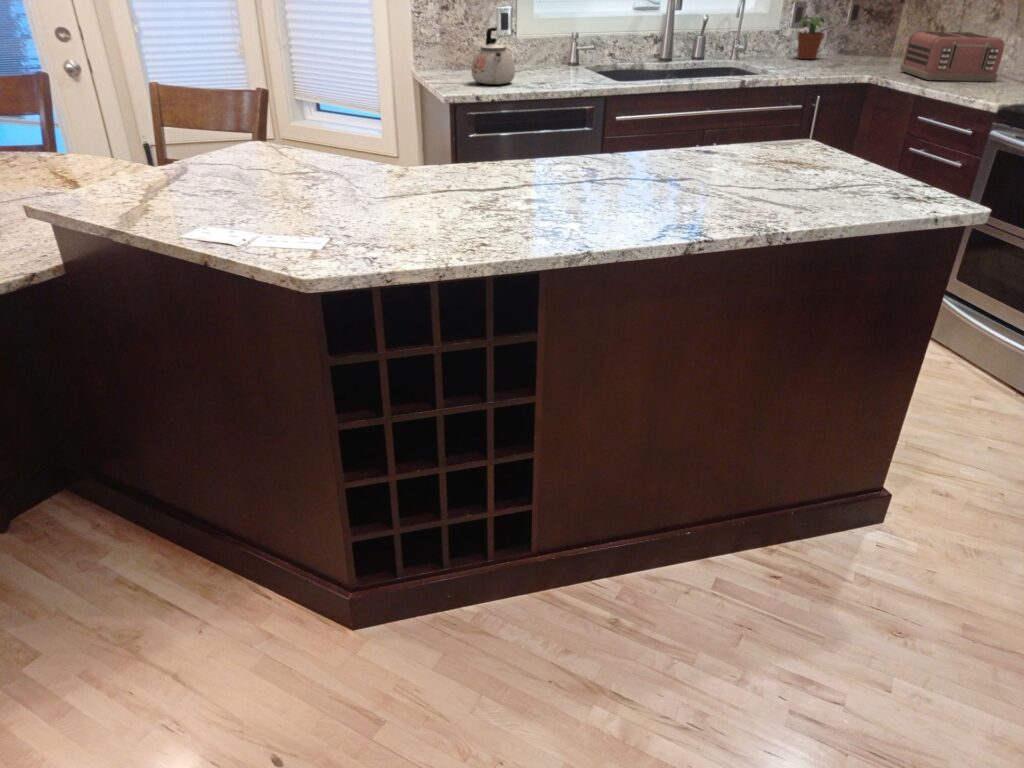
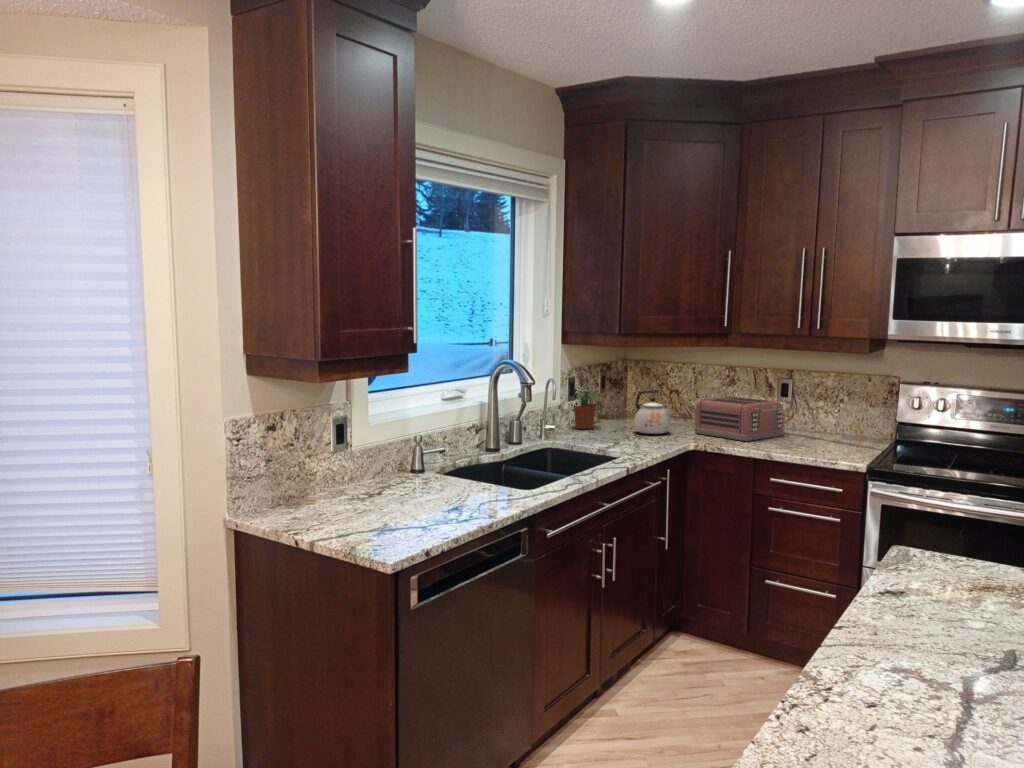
kettle: present [471,28,515,85] -> present [634,390,671,434]

